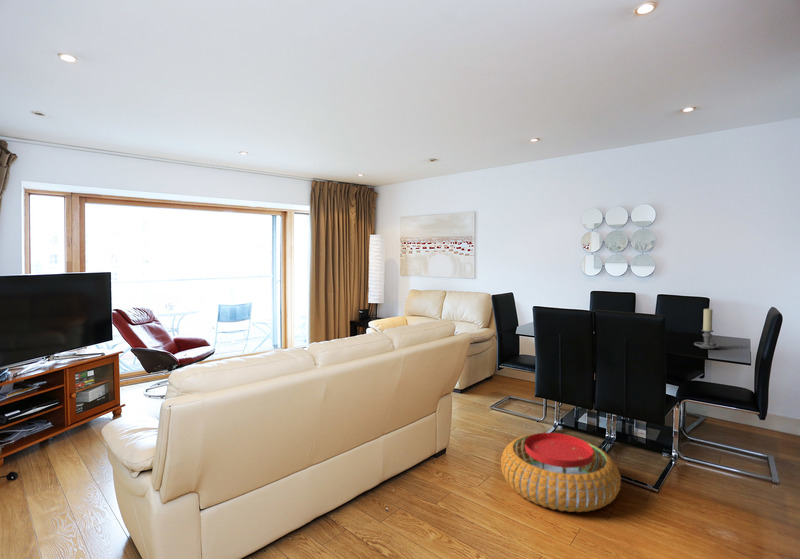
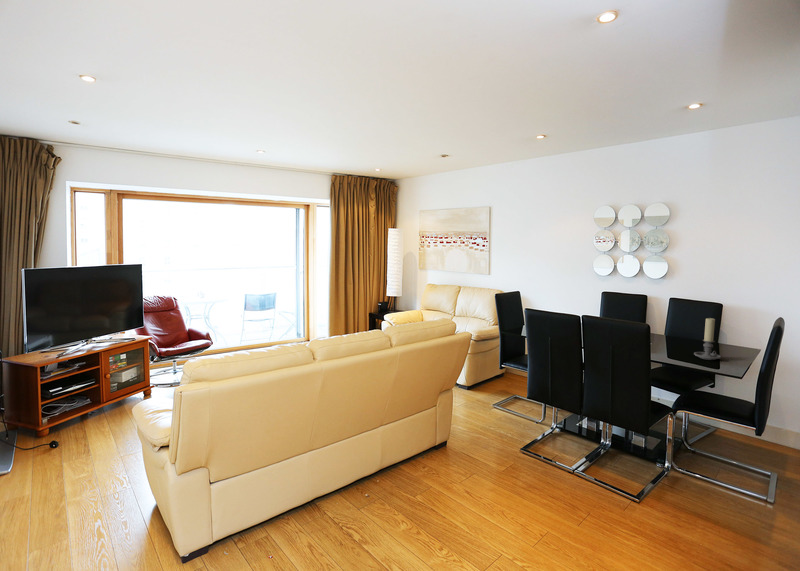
pouf: present [501,433,621,512] -> none [484,435,600,515]

